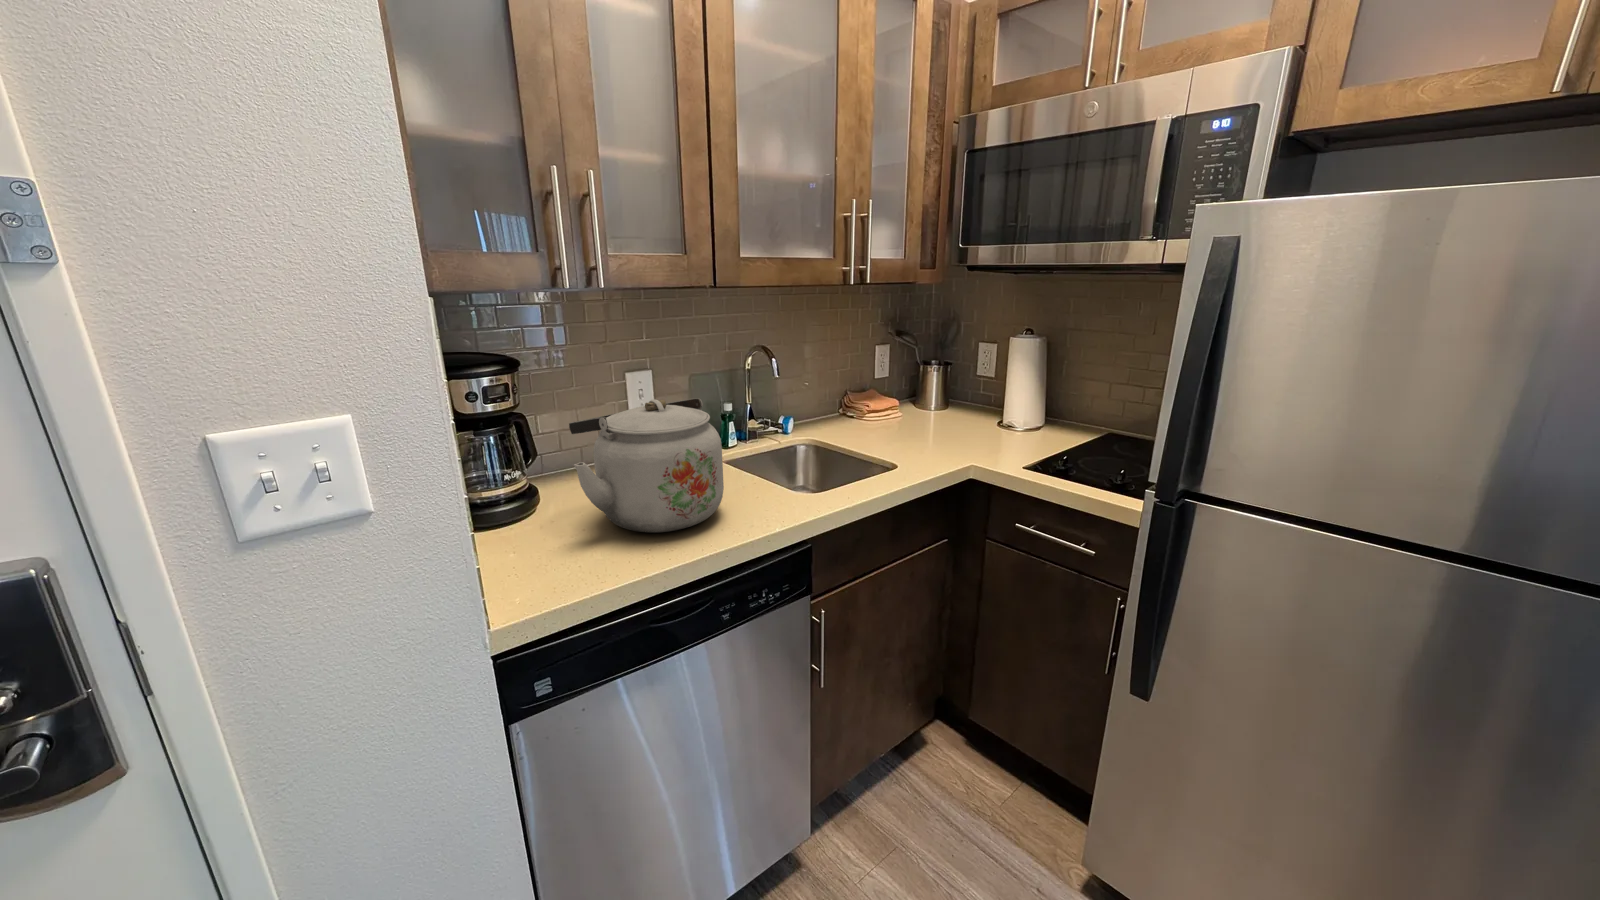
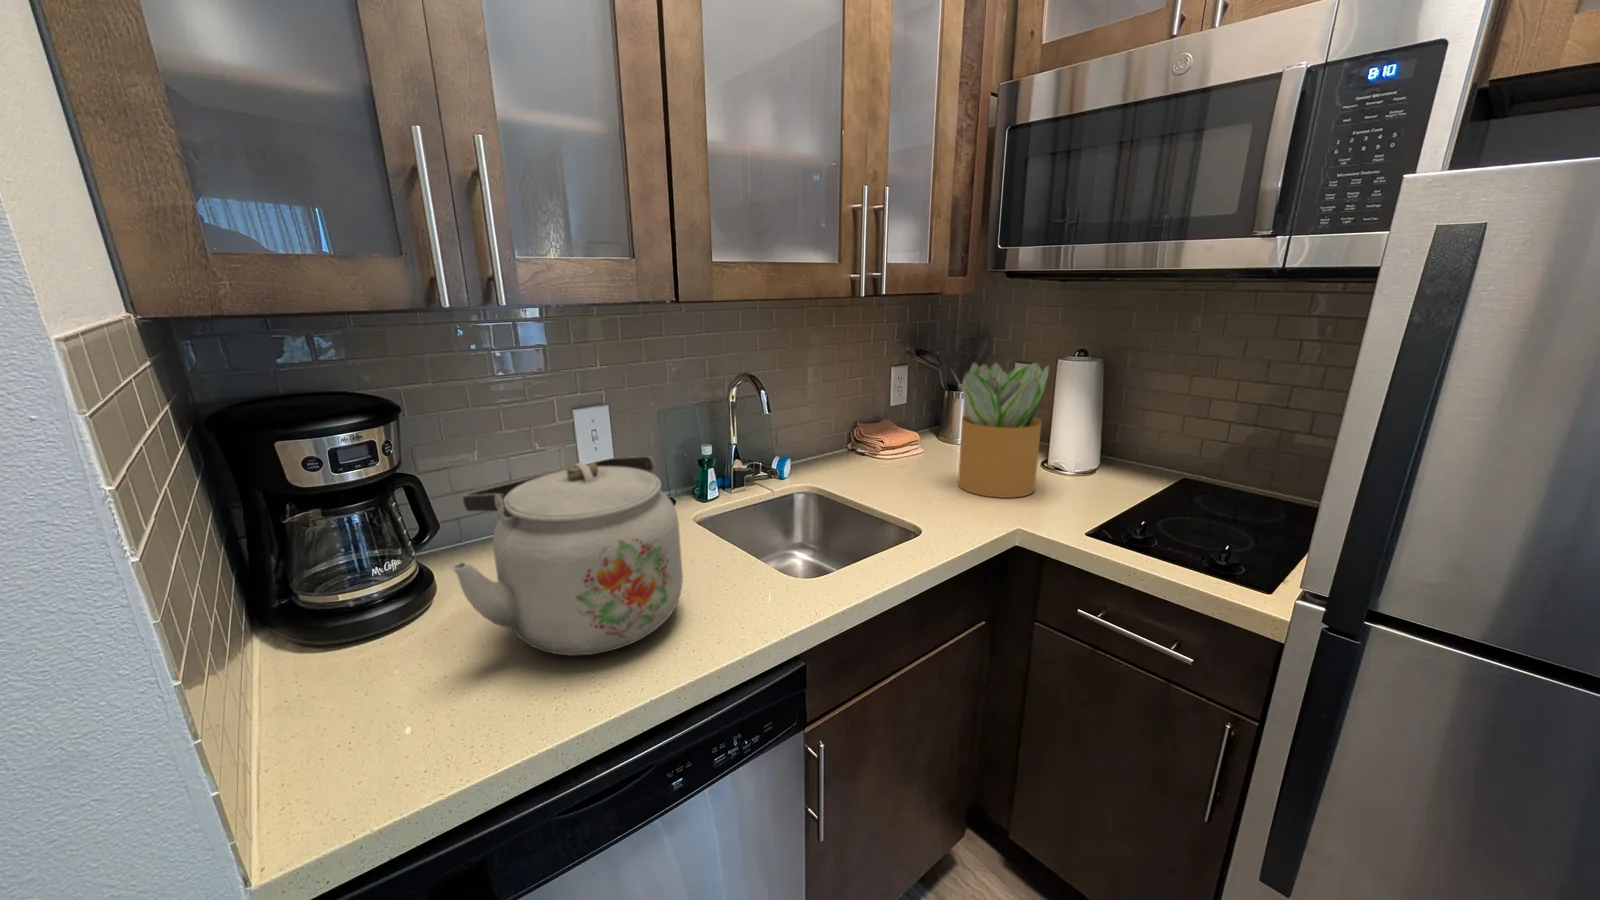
potted plant: none [923,338,1000,446] -> present [955,362,1049,498]

